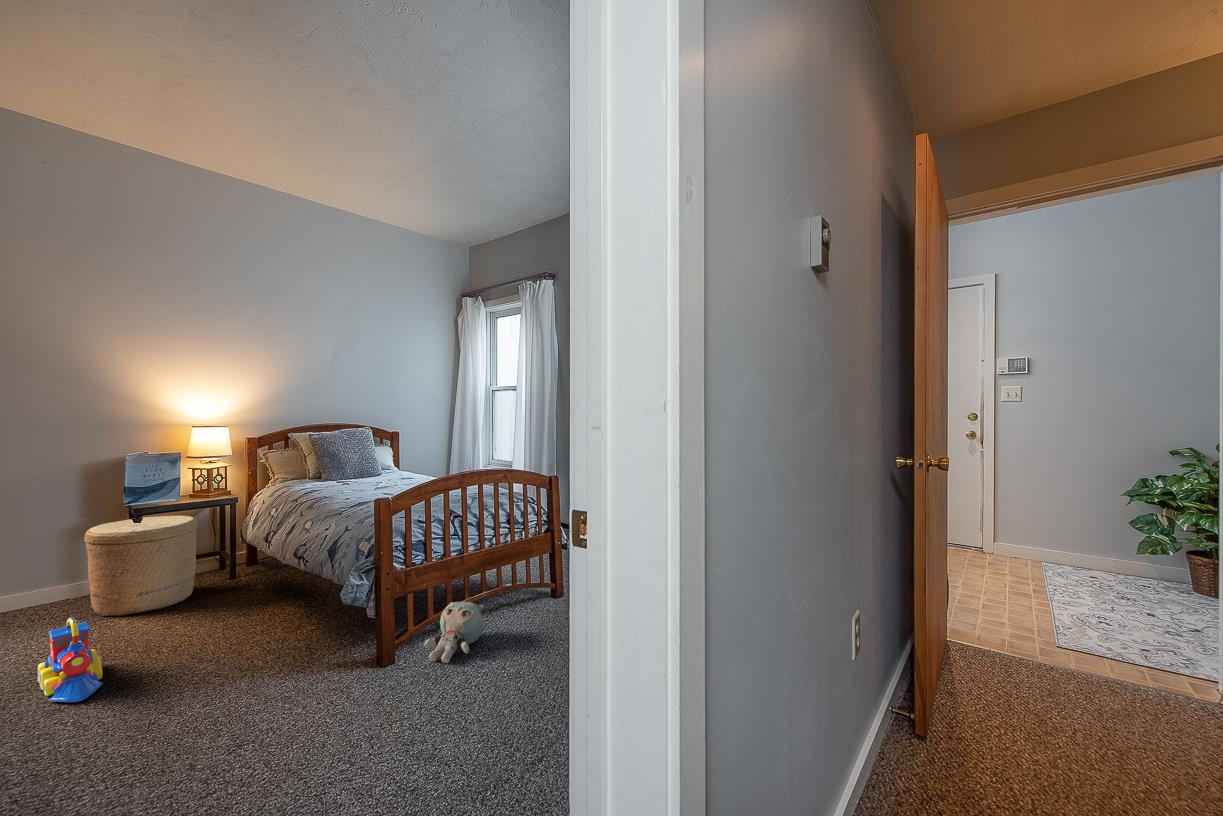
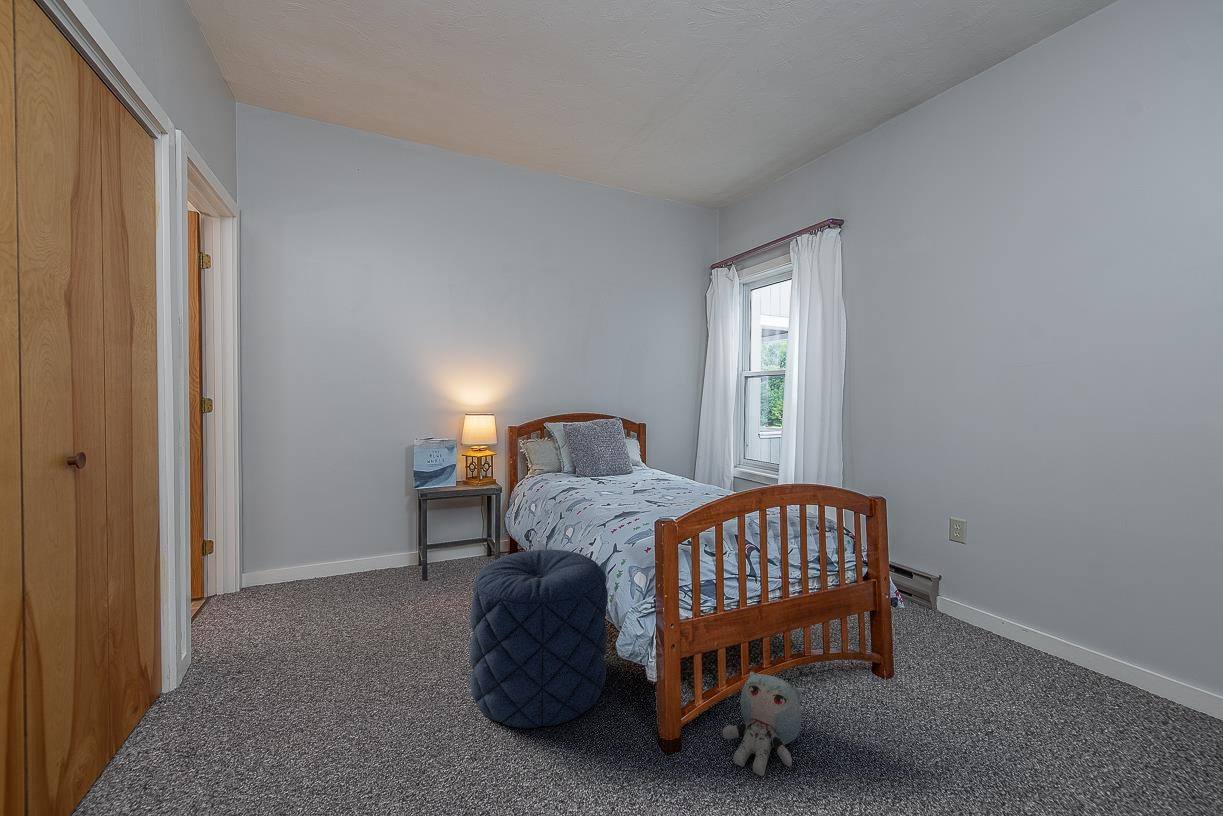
woven basket: present [84,516,198,616] -> none [381,503,468,602]
pouf: none [201,537,337,678] -> present [470,550,608,728]
toy train: present [37,617,103,702] -> none [338,615,386,716]

